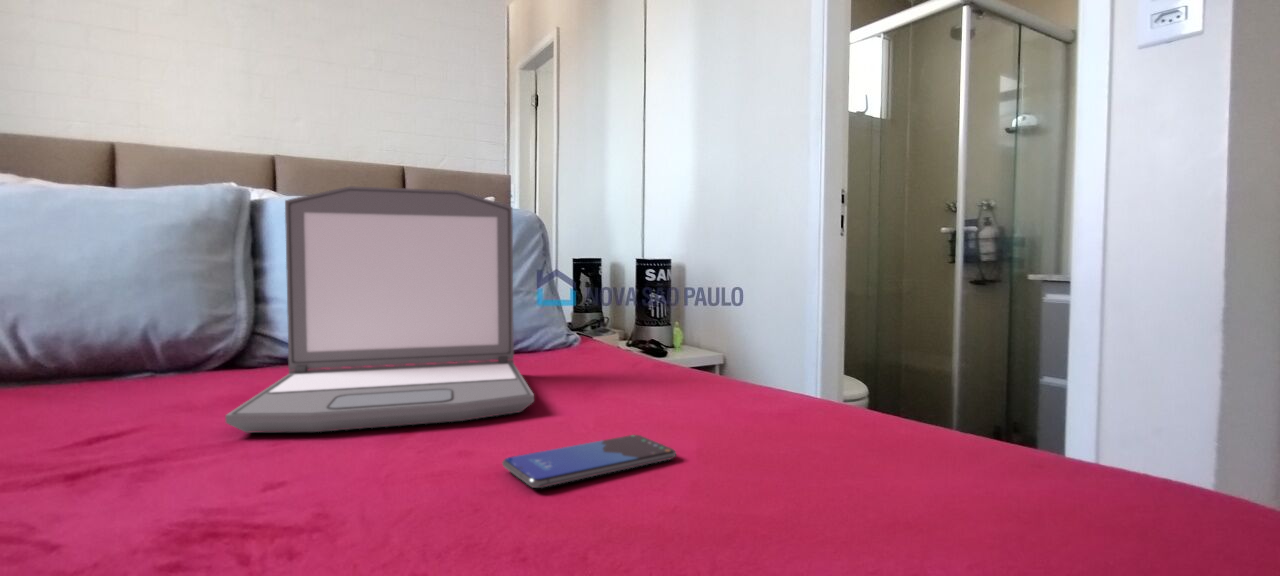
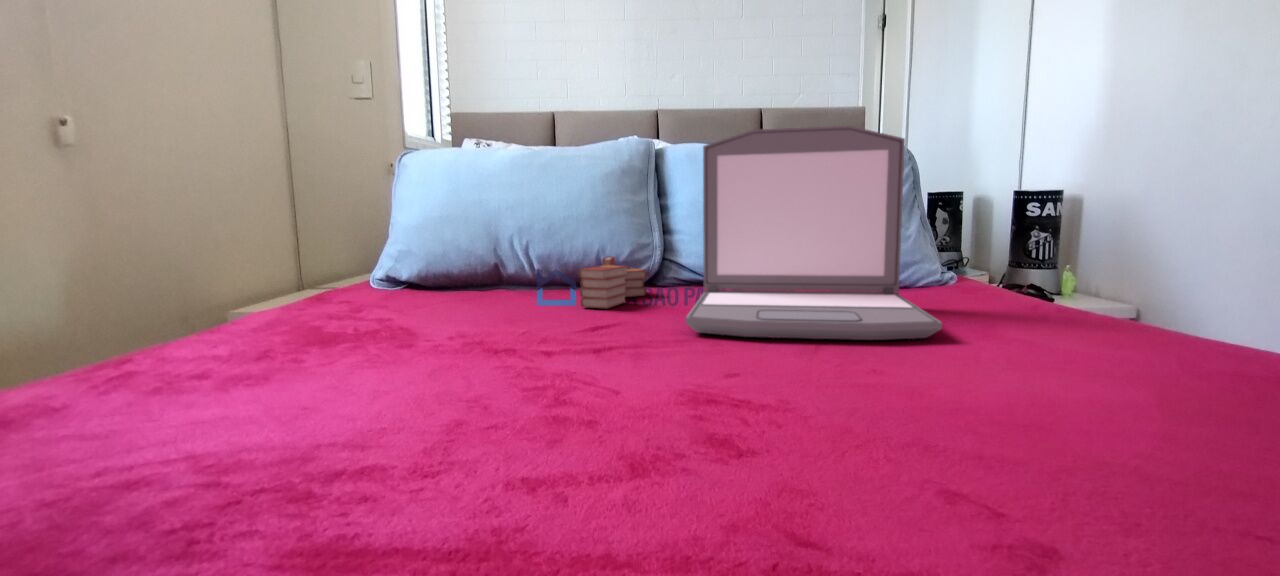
book: none [89,333,219,406] -> present [579,257,647,309]
smartphone: present [502,435,676,488] -> none [938,367,1135,399]

